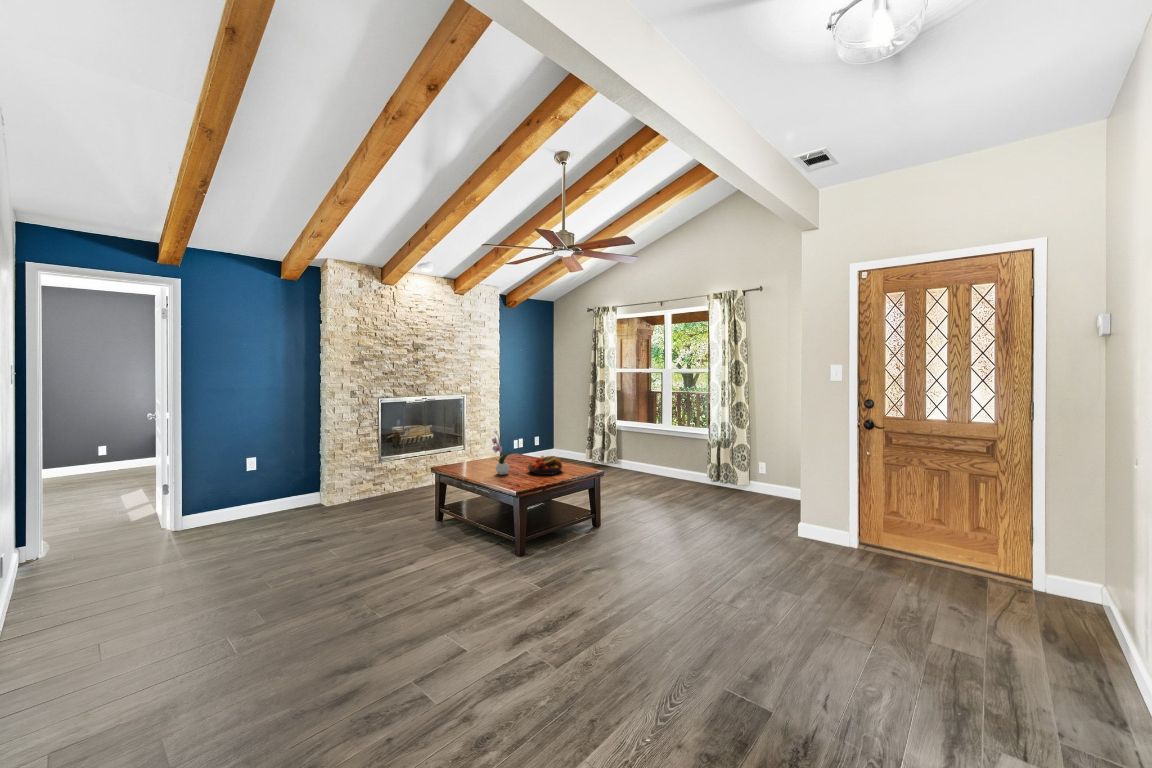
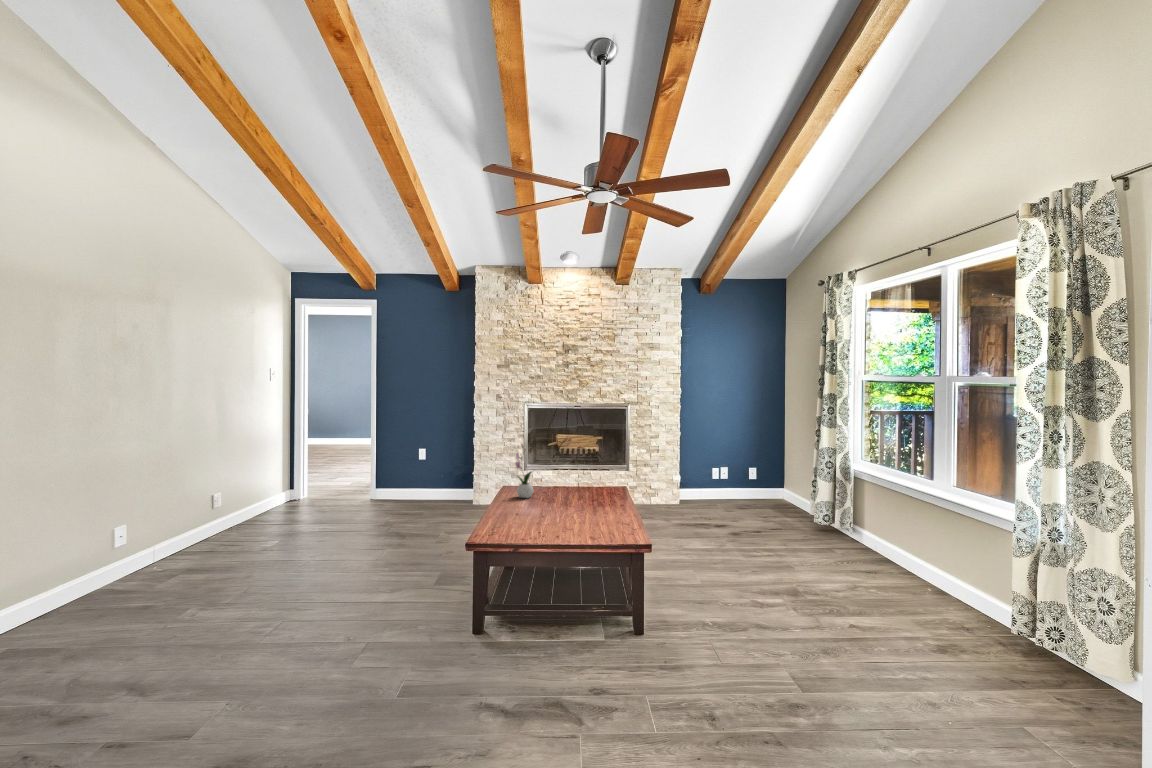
fruit bowl: present [528,456,562,475] -> none [545,483,591,509]

